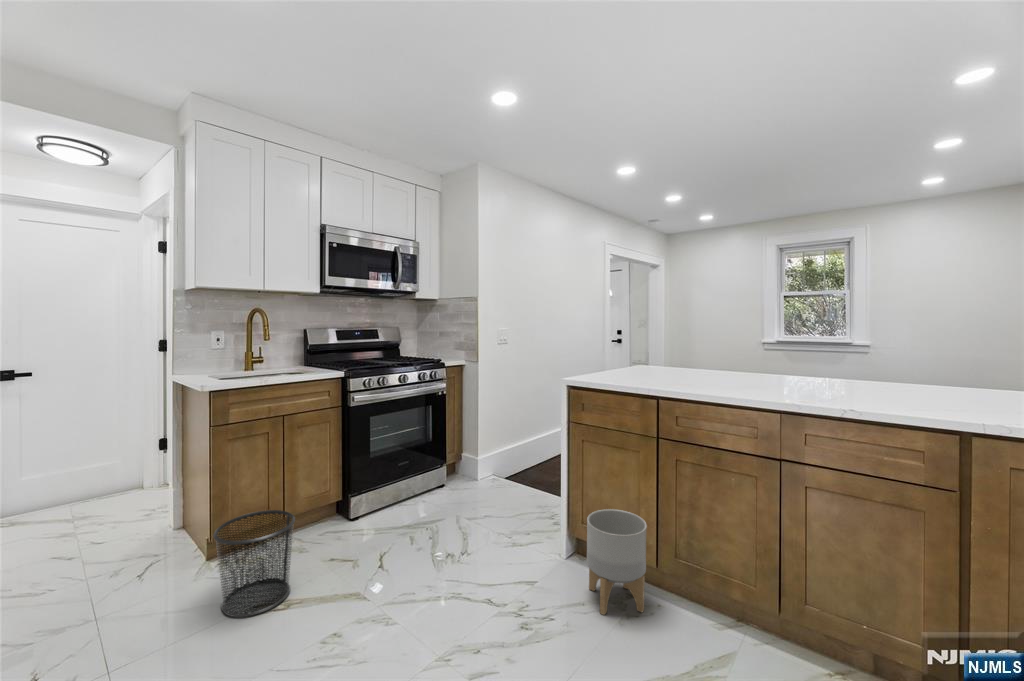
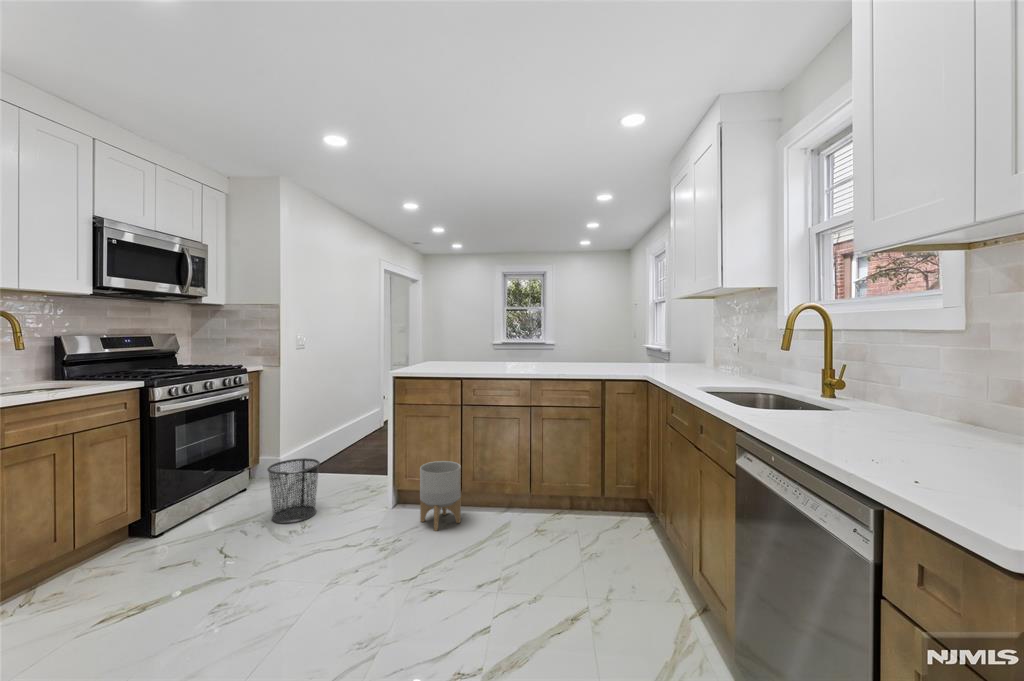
waste bin: present [213,510,295,617] -> present [267,458,320,523]

